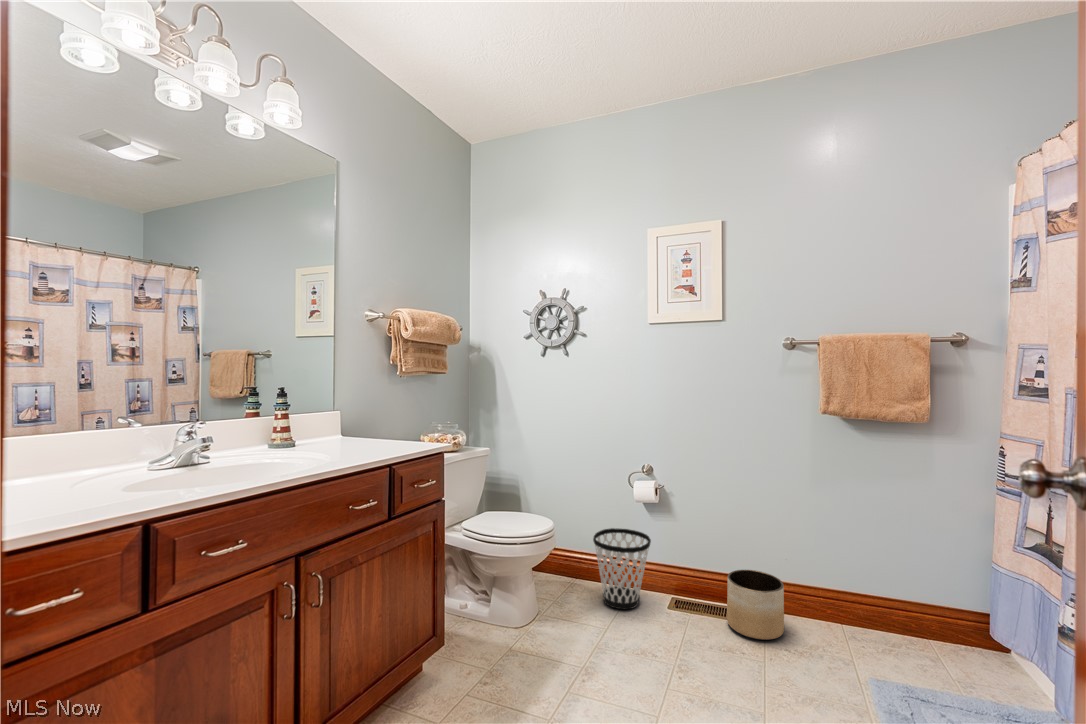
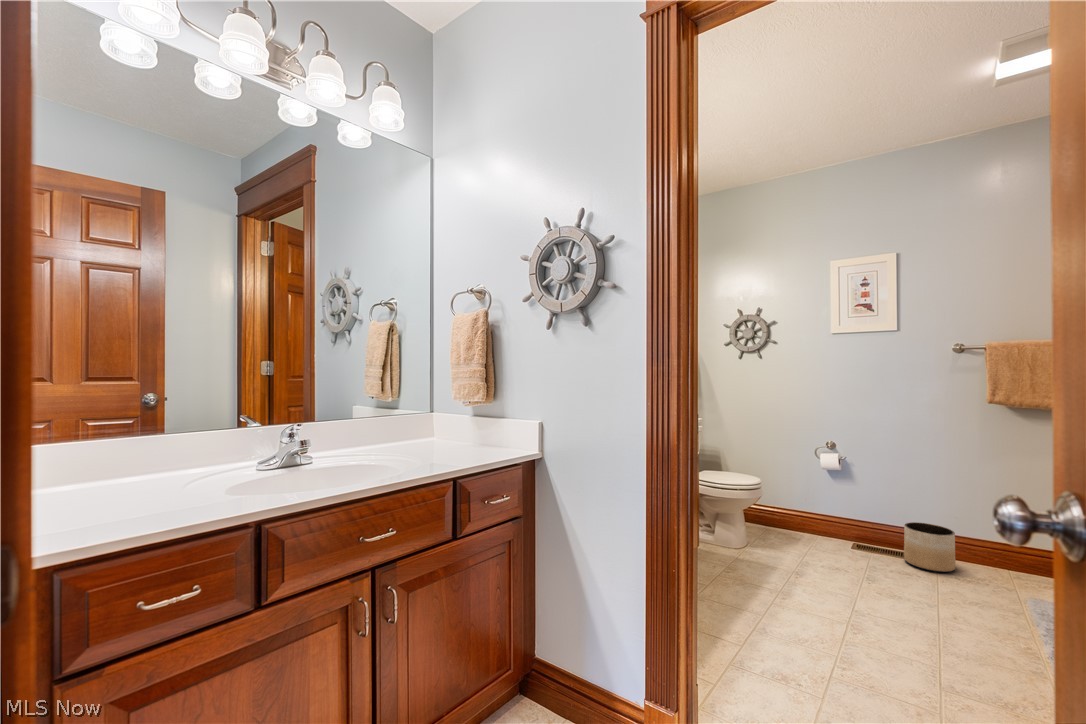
wastebasket: present [593,528,651,609] -> none [788,488,836,546]

